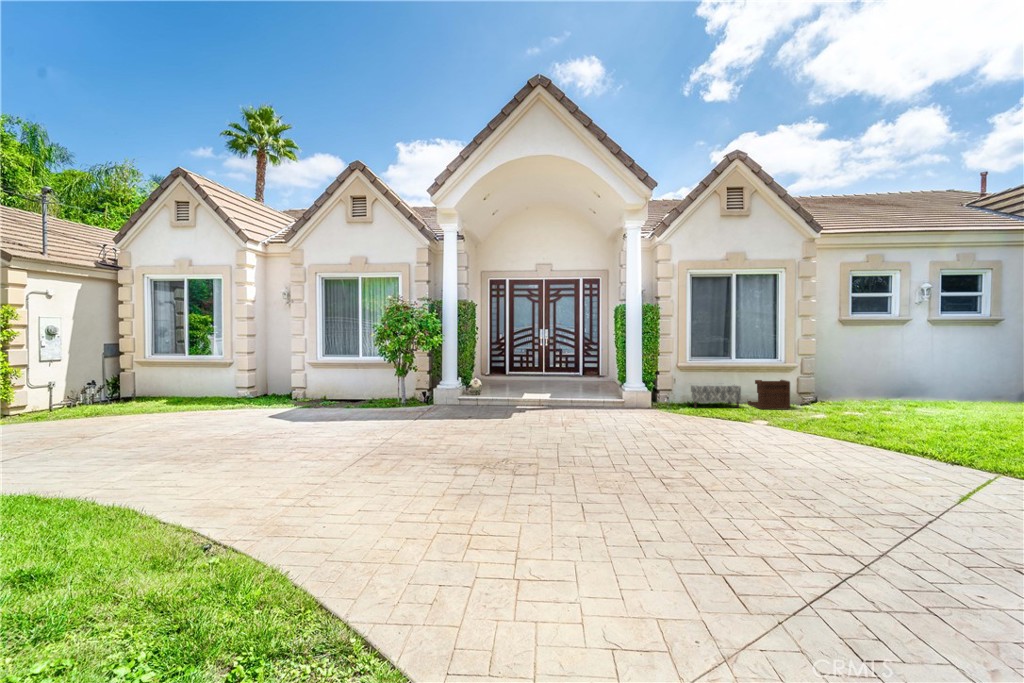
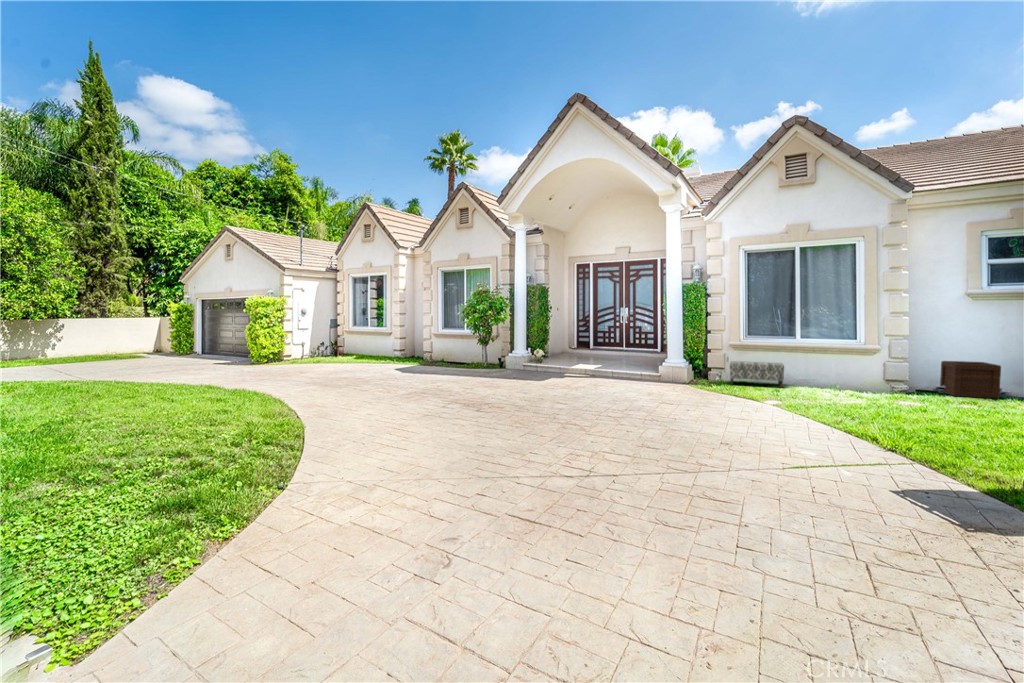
wooden crate: present [748,380,790,409] -> present [940,361,1001,399]

